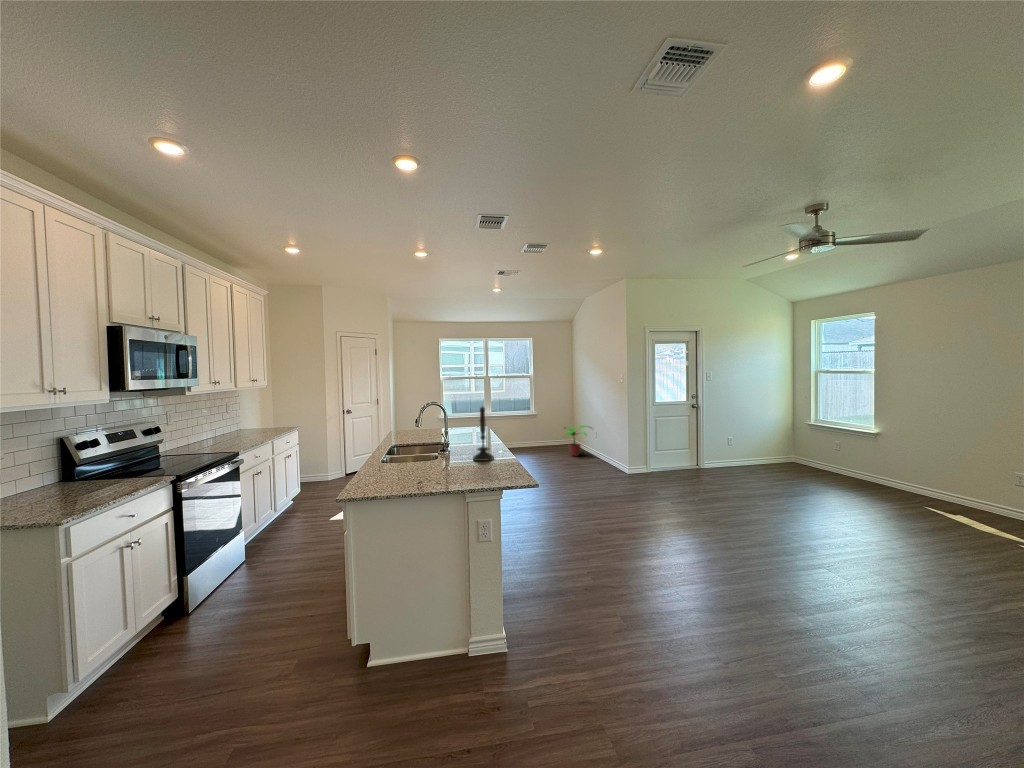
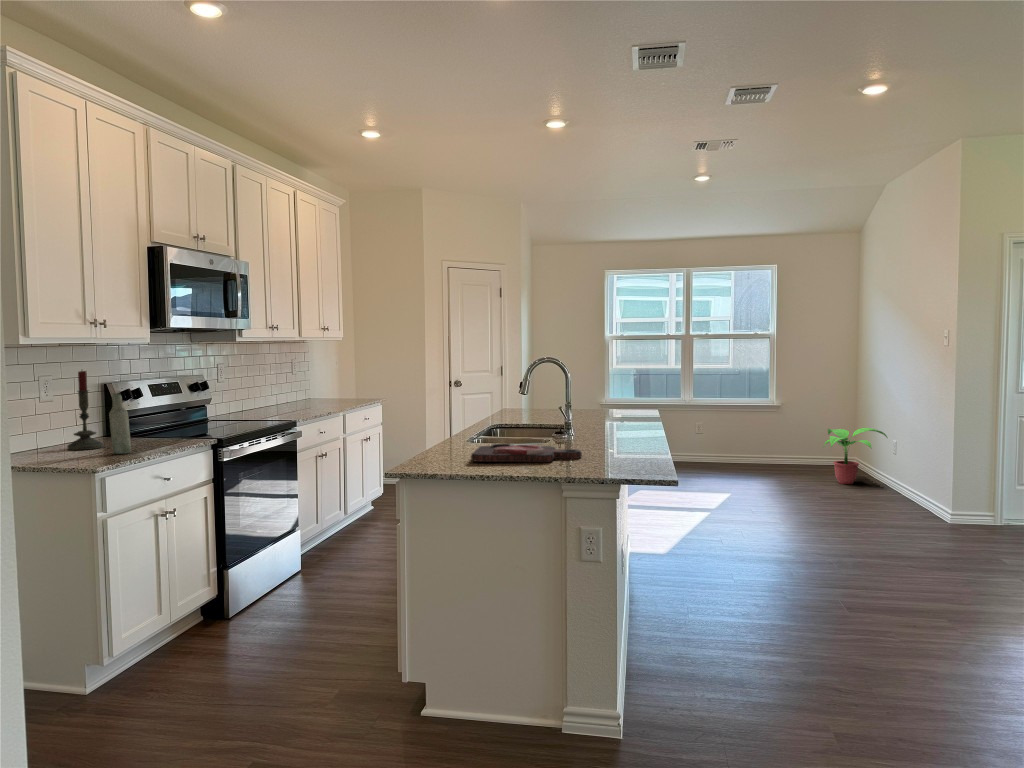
candle: present [473,407,494,461] -> present [68,371,103,450]
bottle: none [73,451,96,503] -> present [109,393,131,454]
cutting board: none [399,466,472,483] -> present [471,443,582,462]

